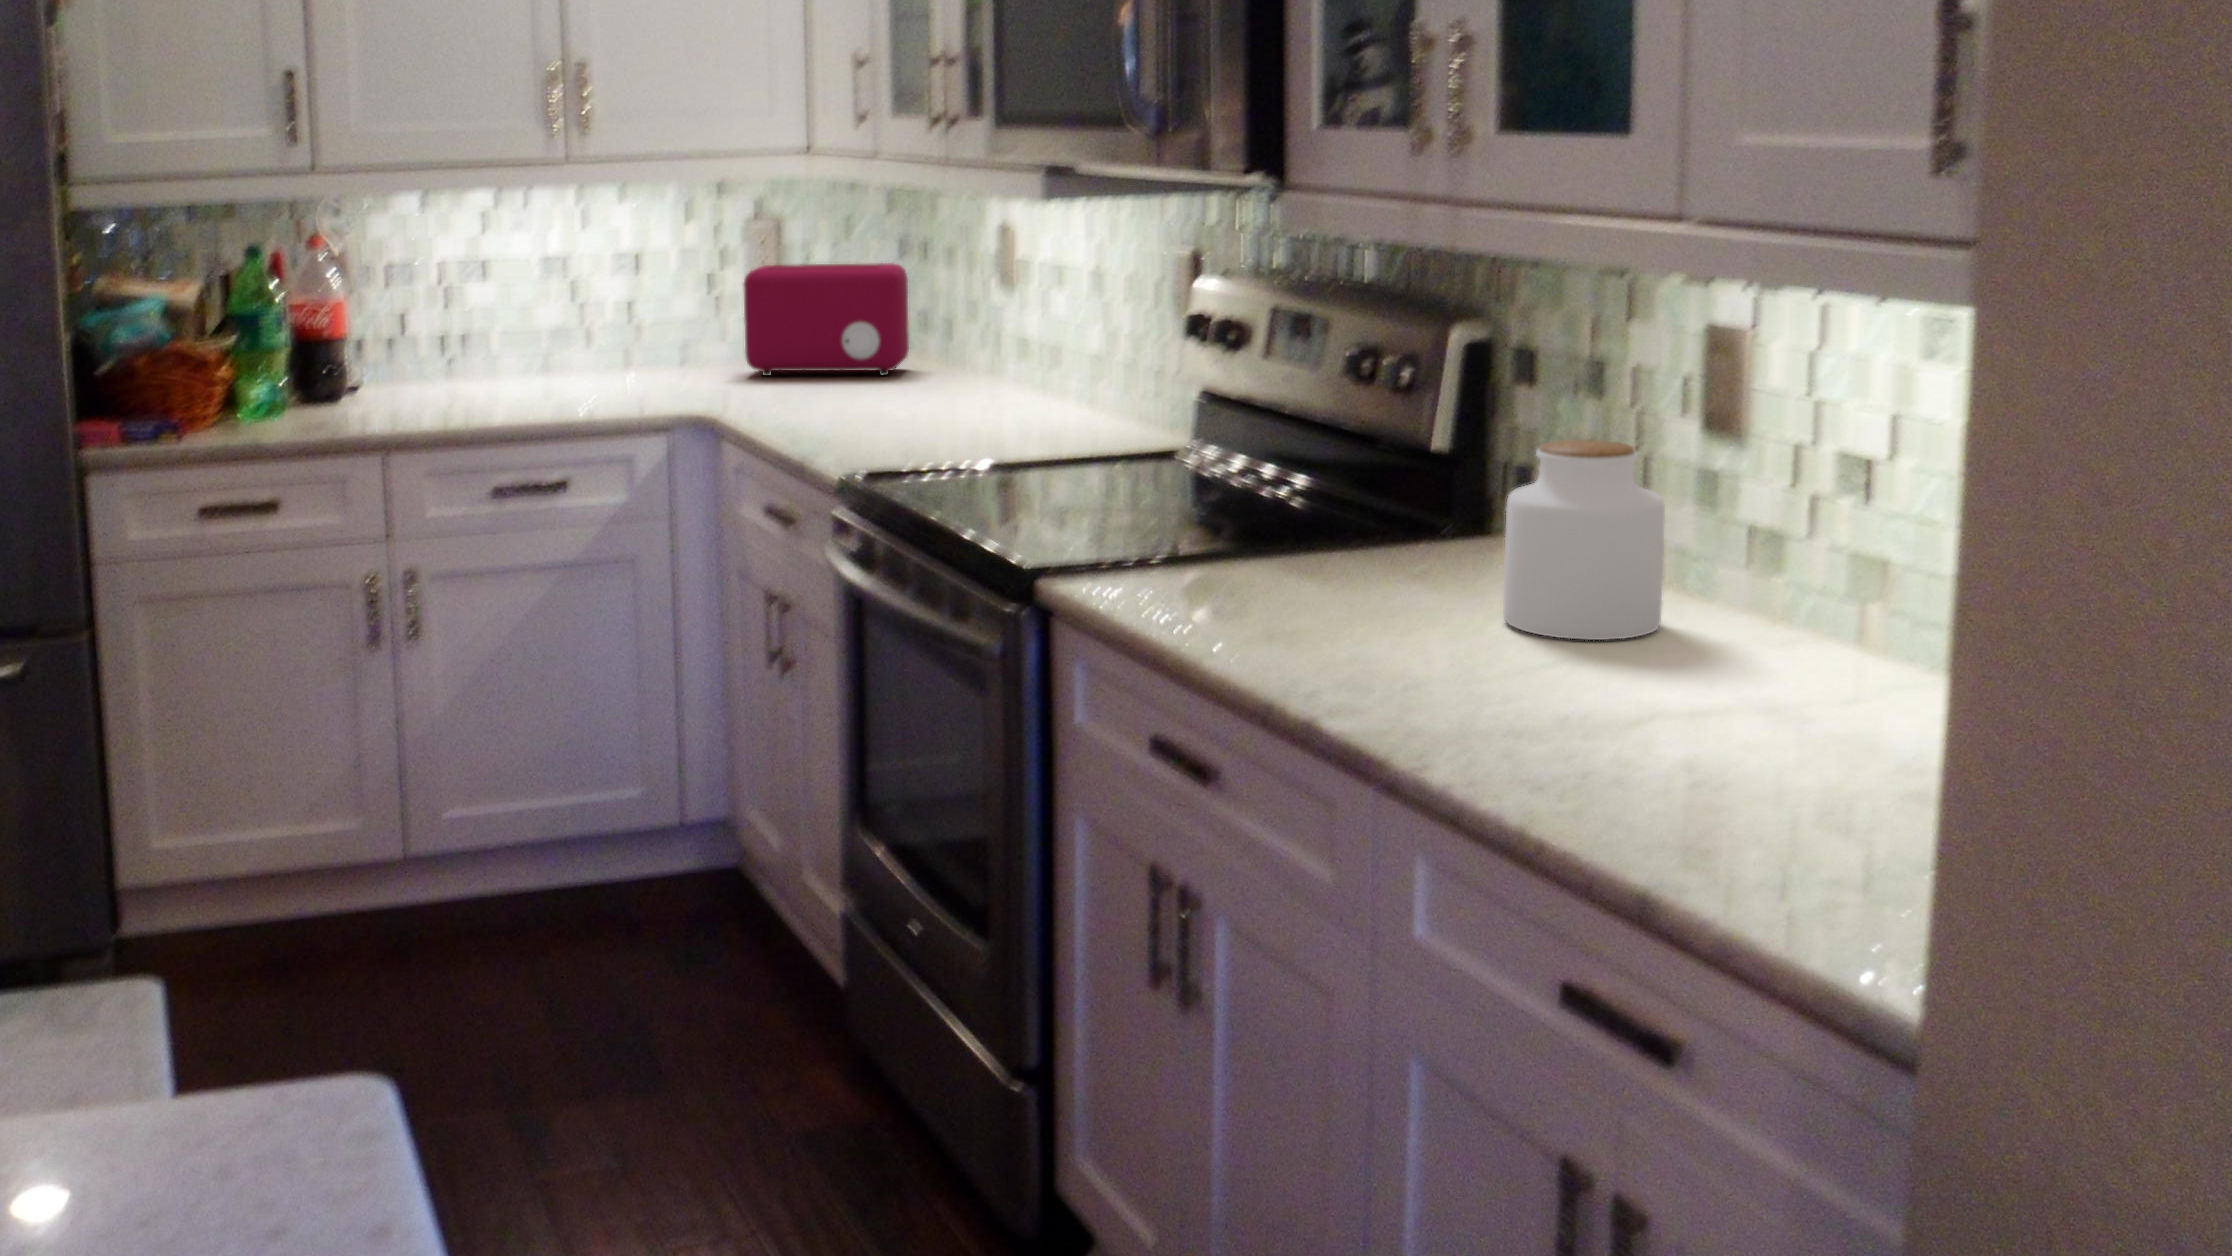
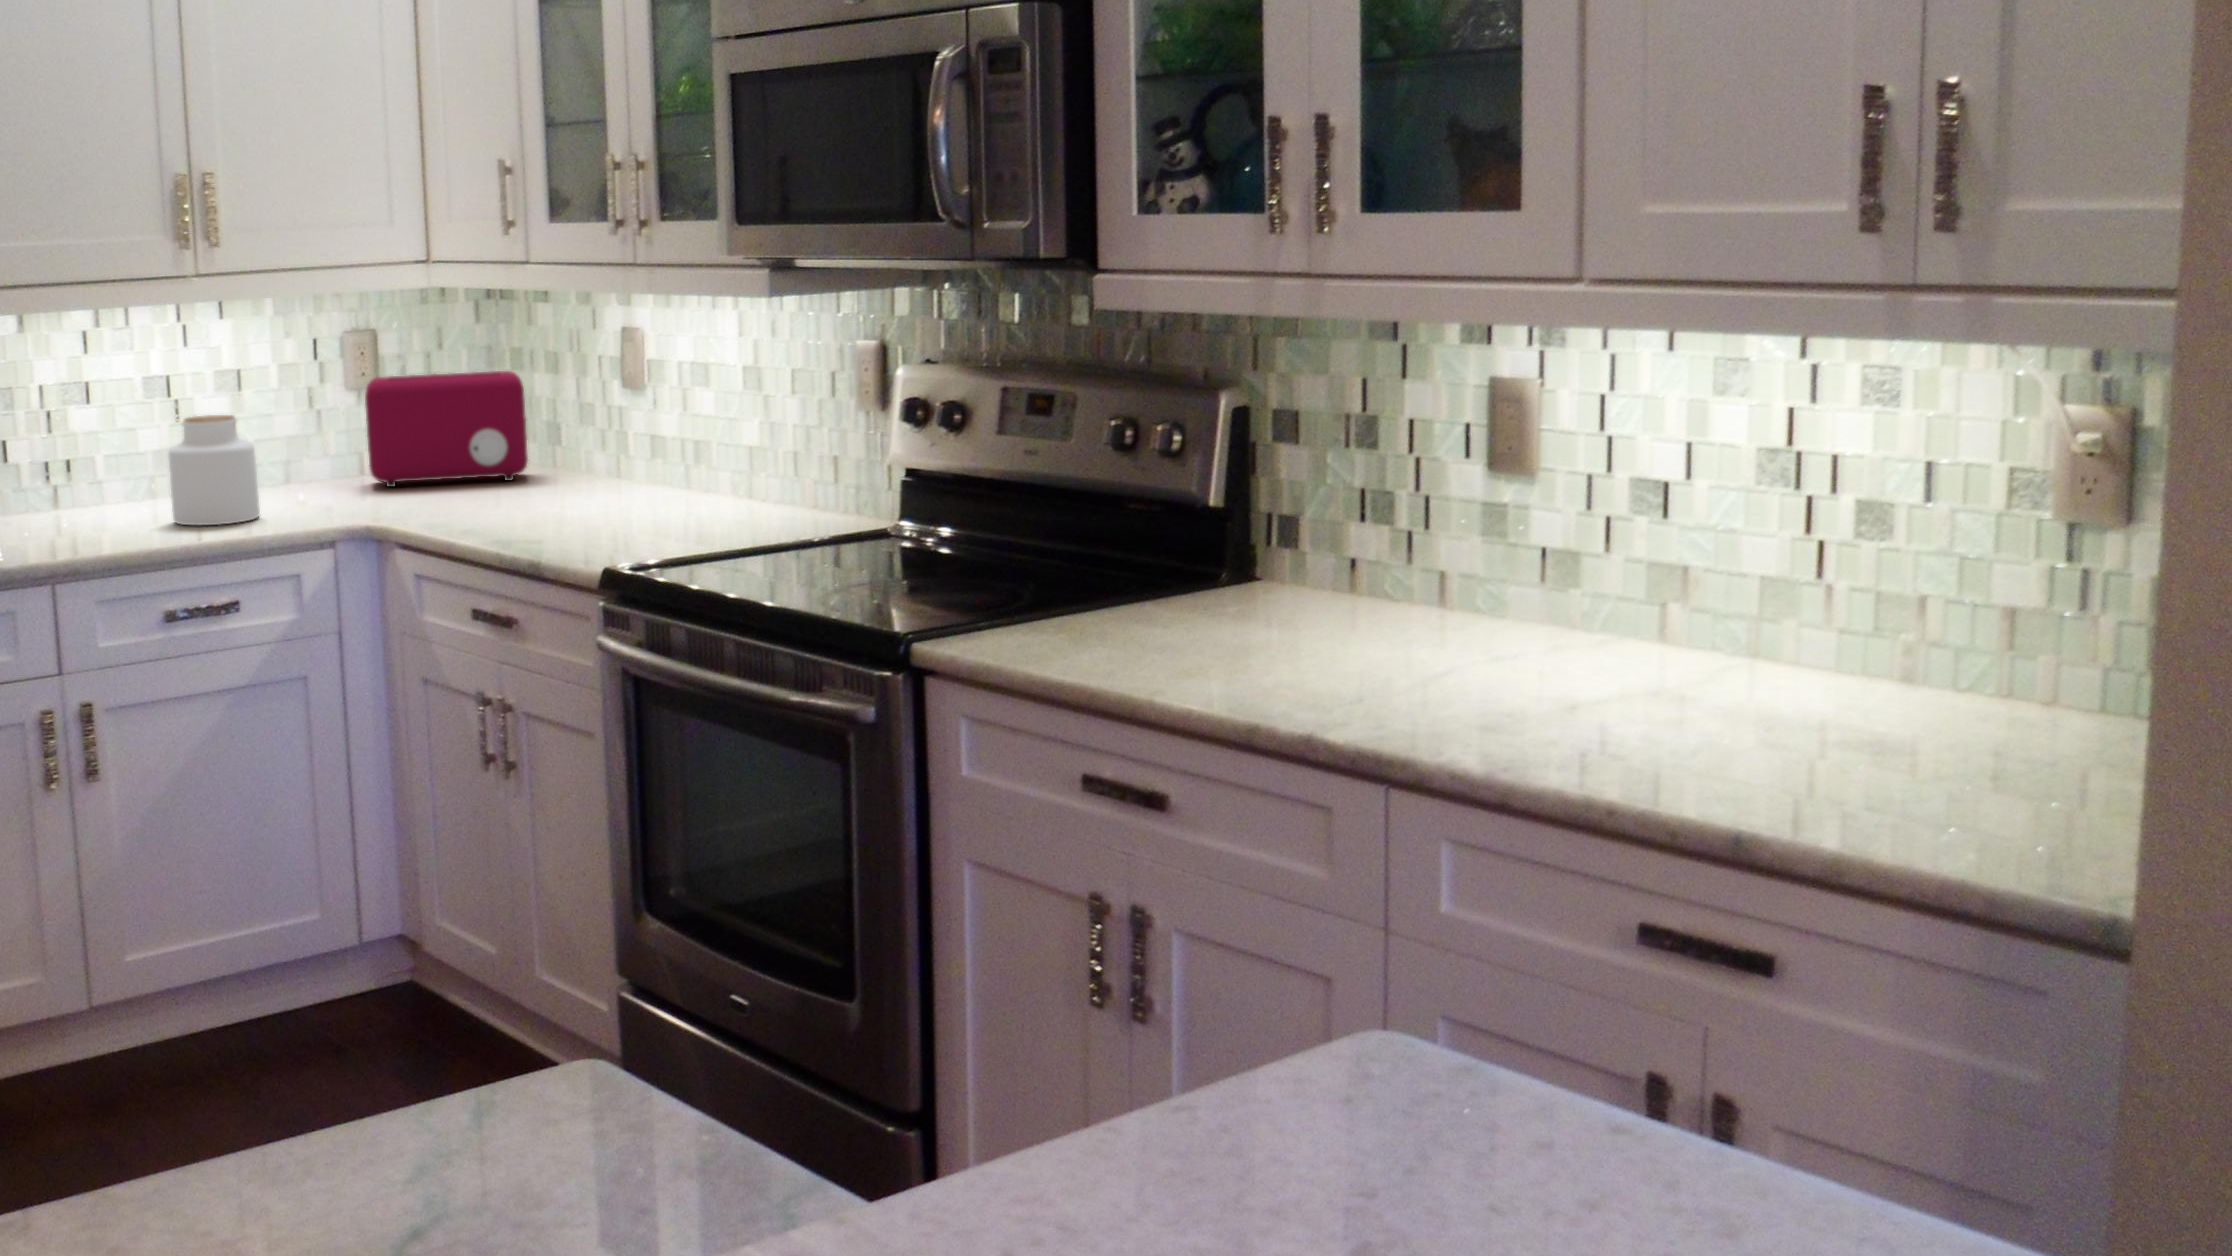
jar: present [1503,440,1665,640] -> present [168,415,260,525]

